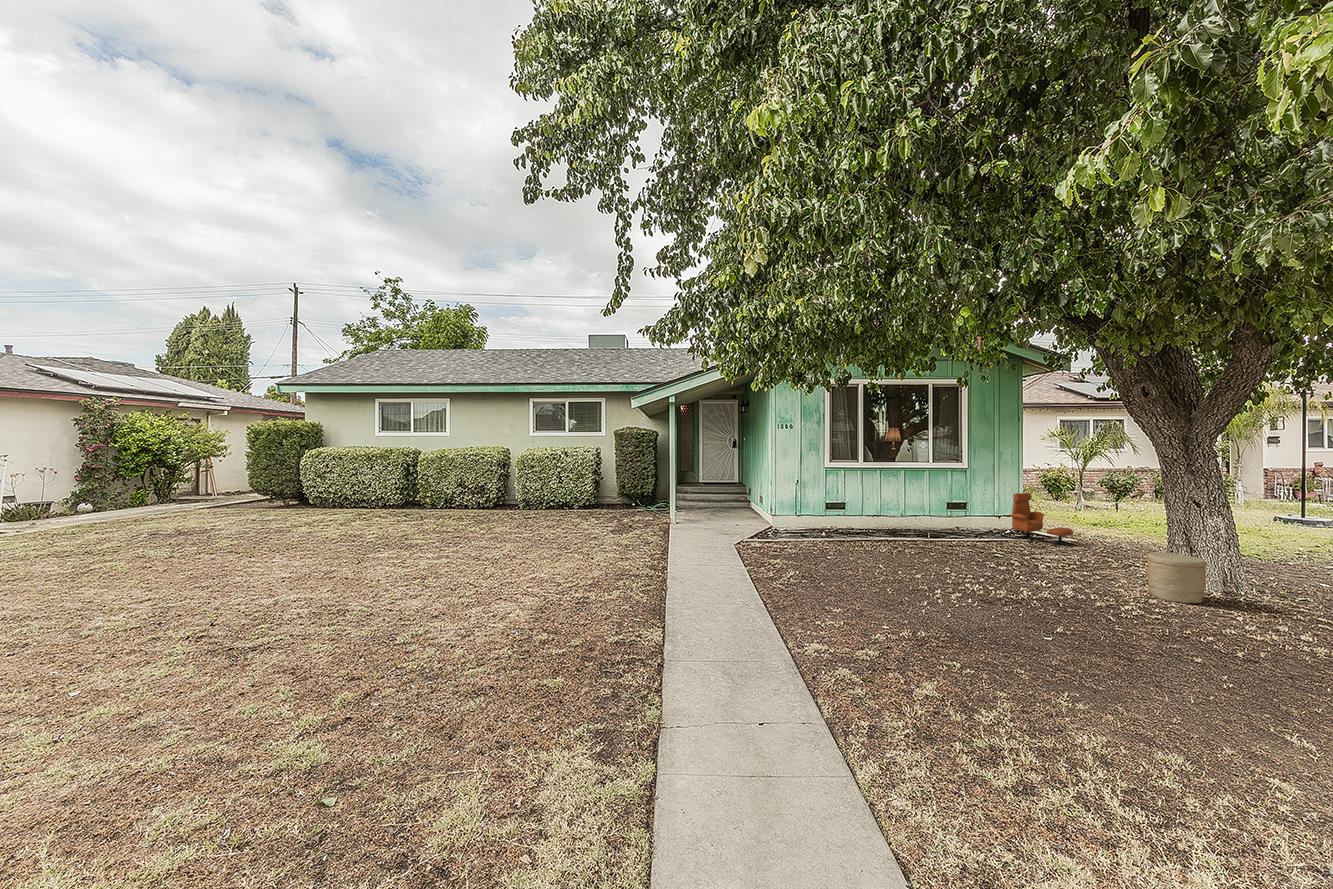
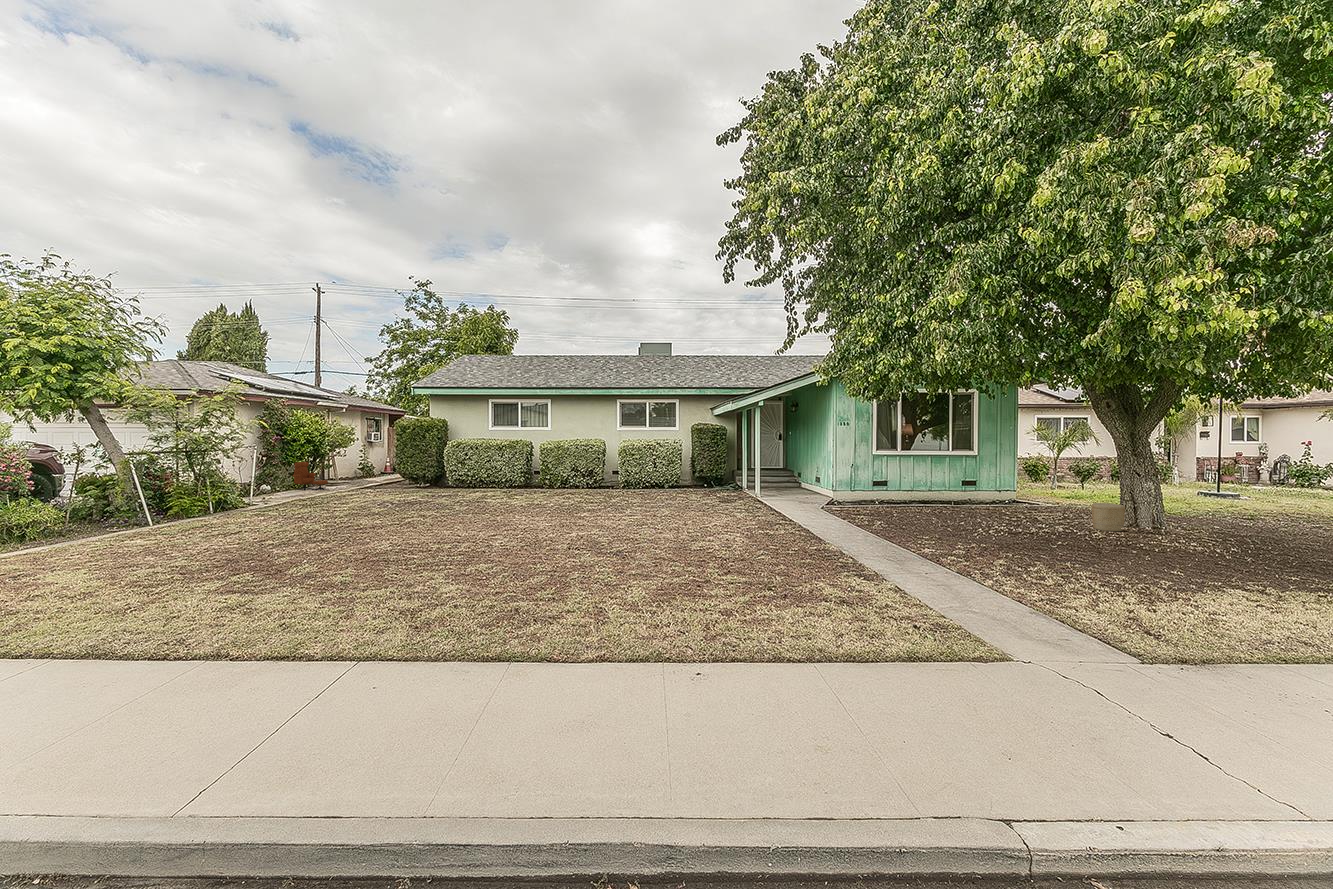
lounge chair: present [1011,493,1074,547] -> present [293,462,328,490]

